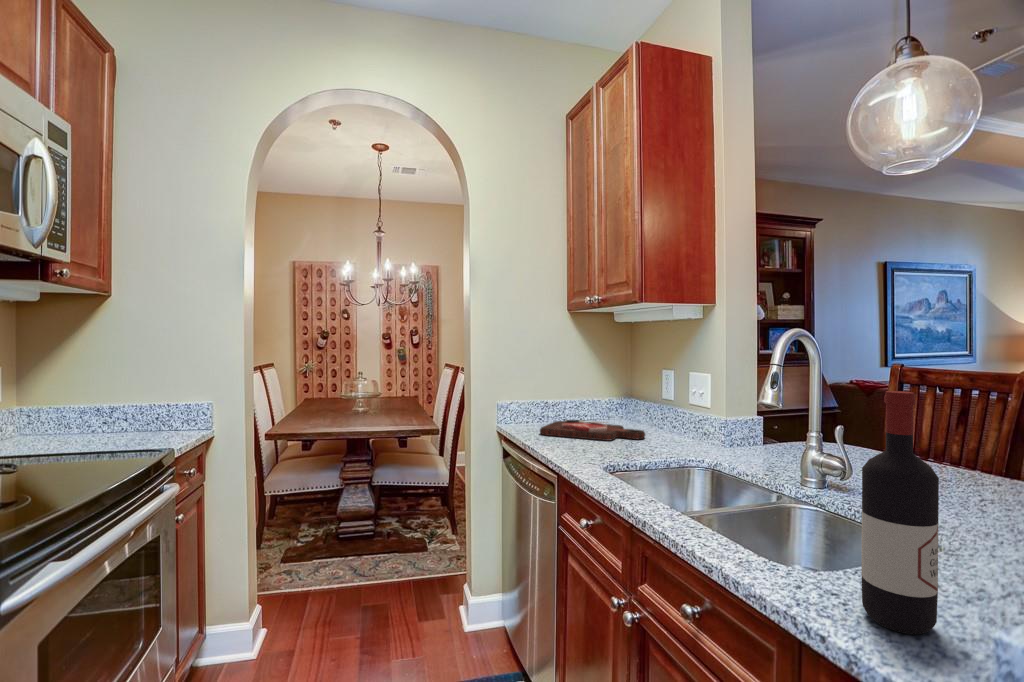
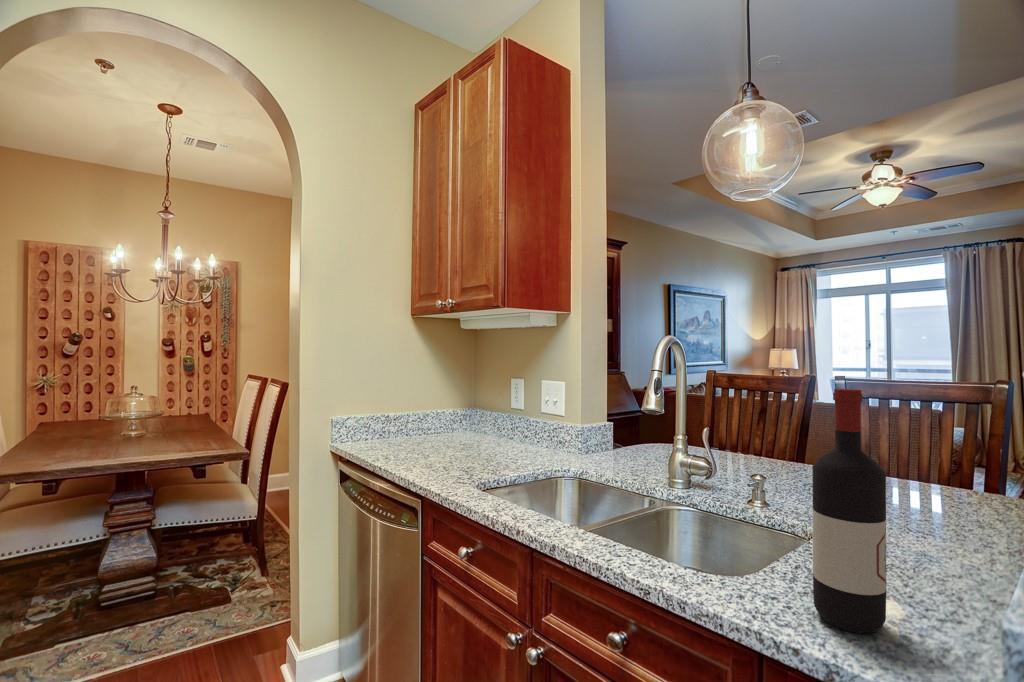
cutting board: present [540,420,645,441] -> none [389,434,503,454]

